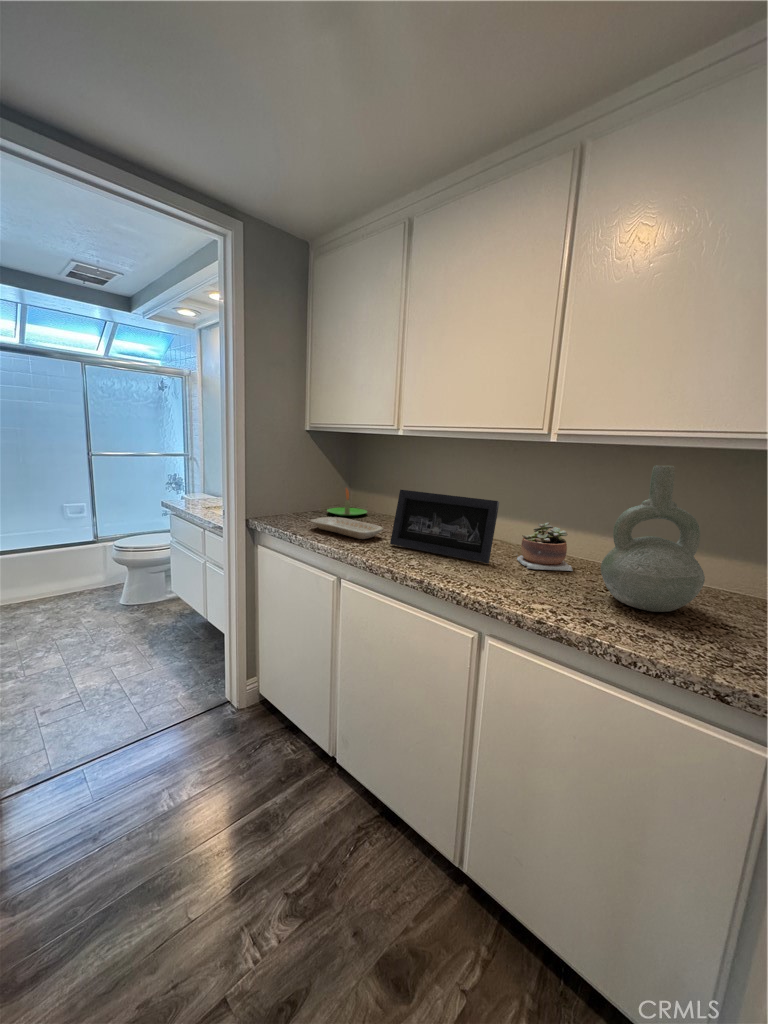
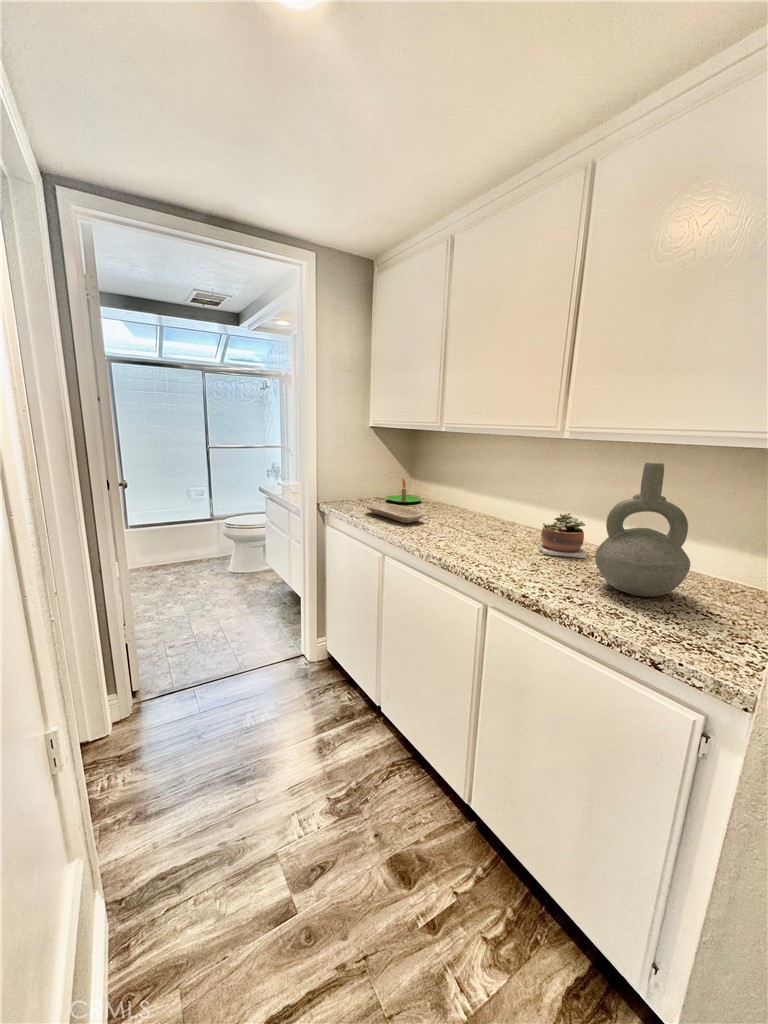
picture frame: present [390,490,499,563] -> none [427,481,521,548]

